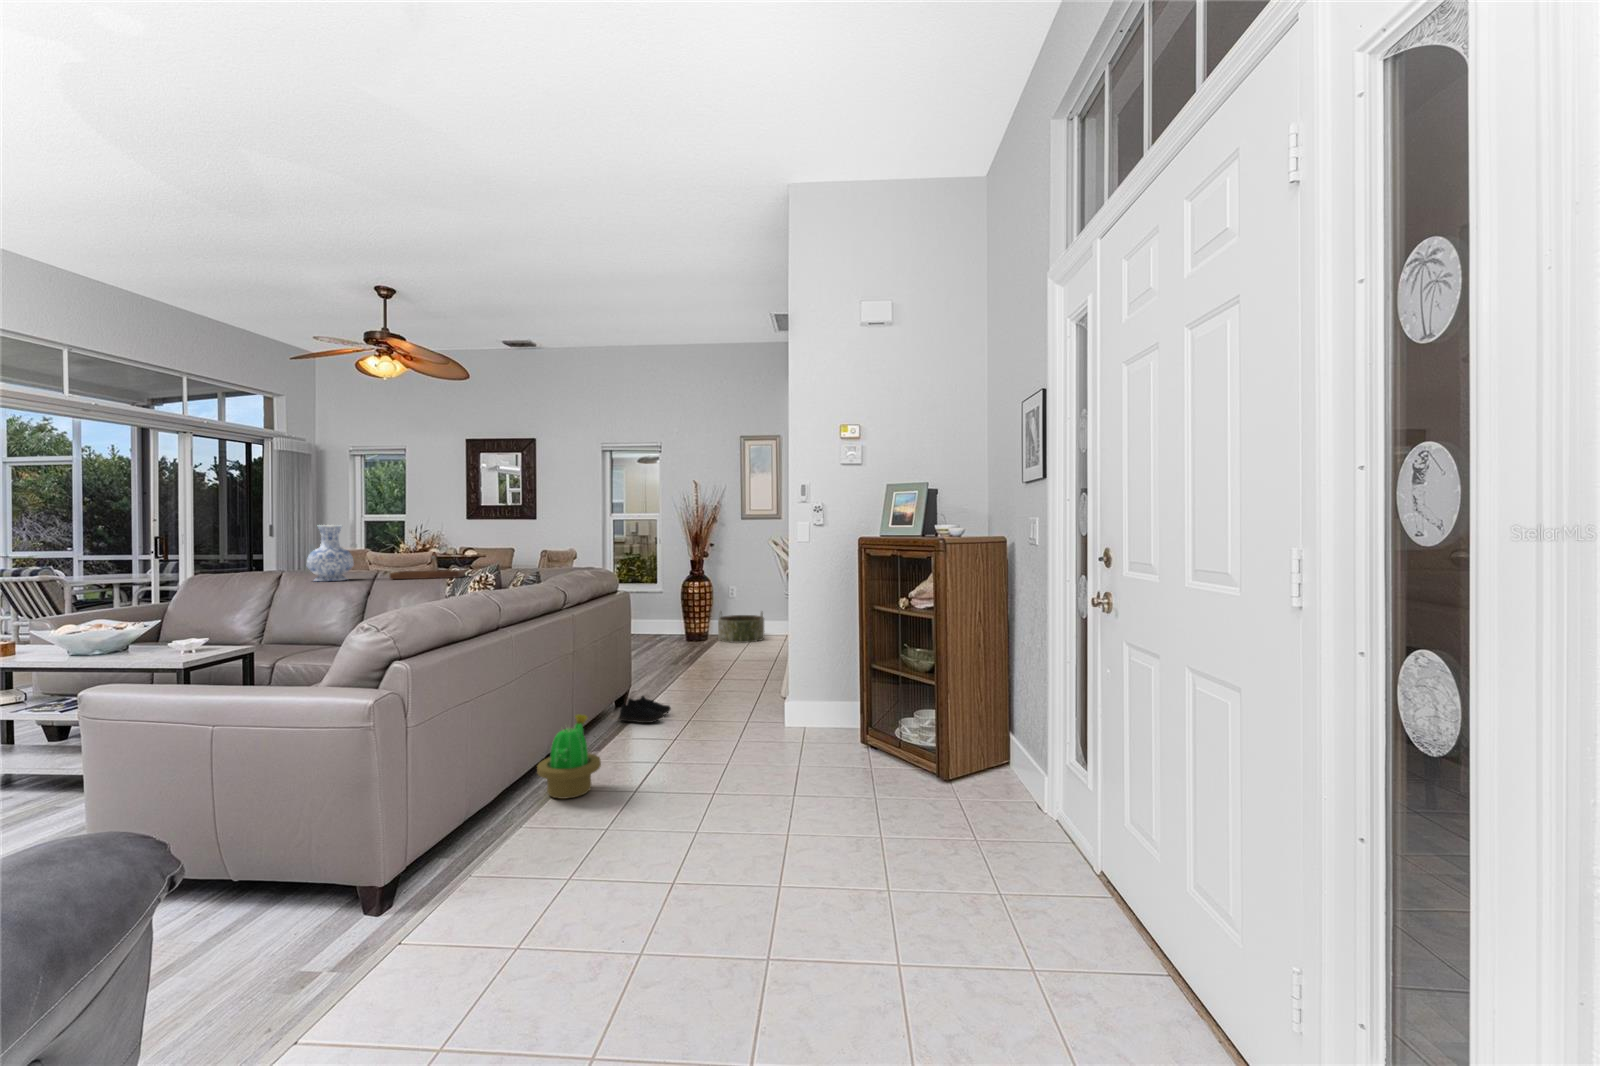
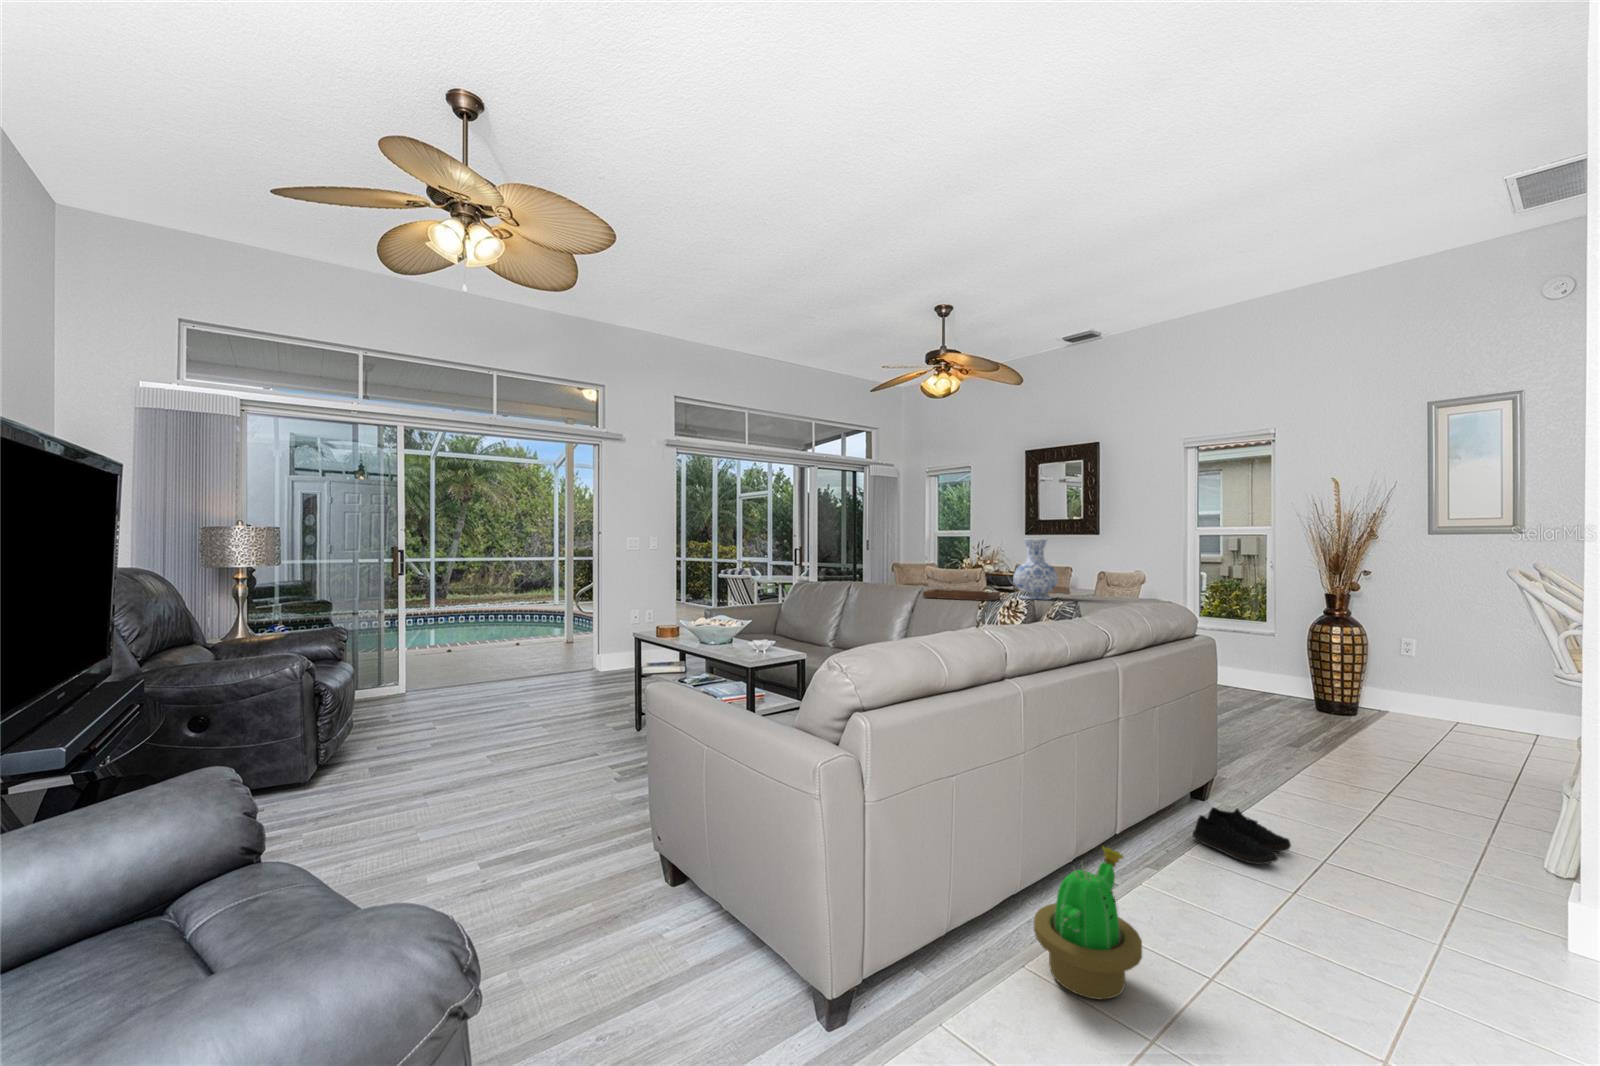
vase: present [307,525,354,581] -> present [1013,539,1058,600]
basket: present [718,612,764,643] -> none [1378,673,1479,733]

